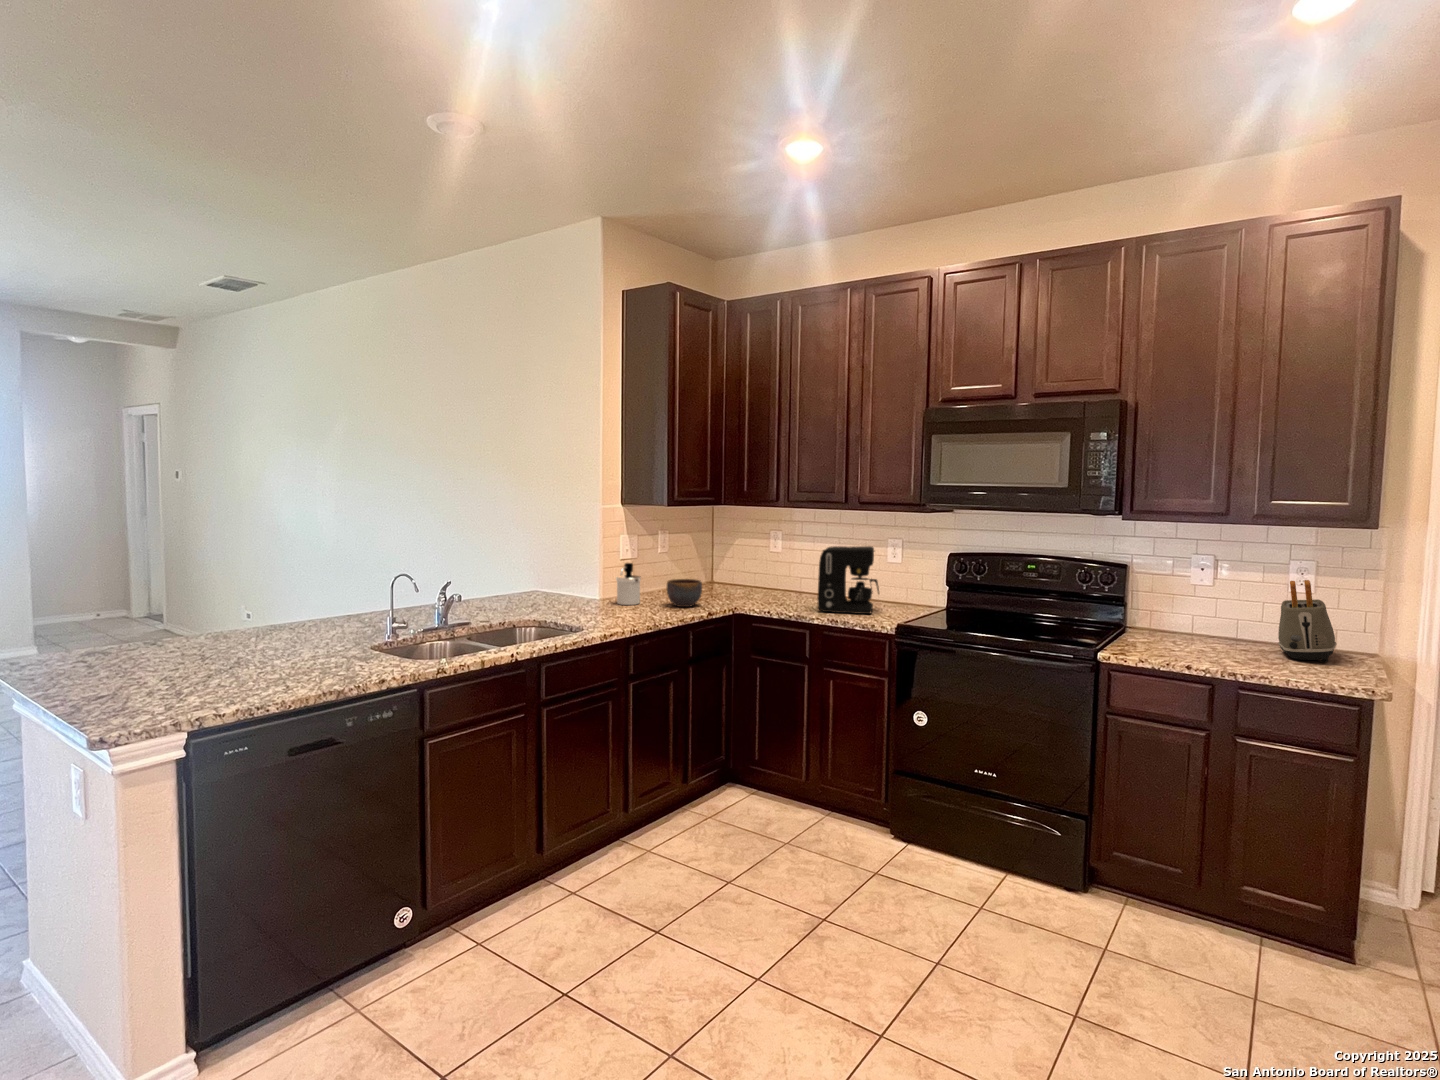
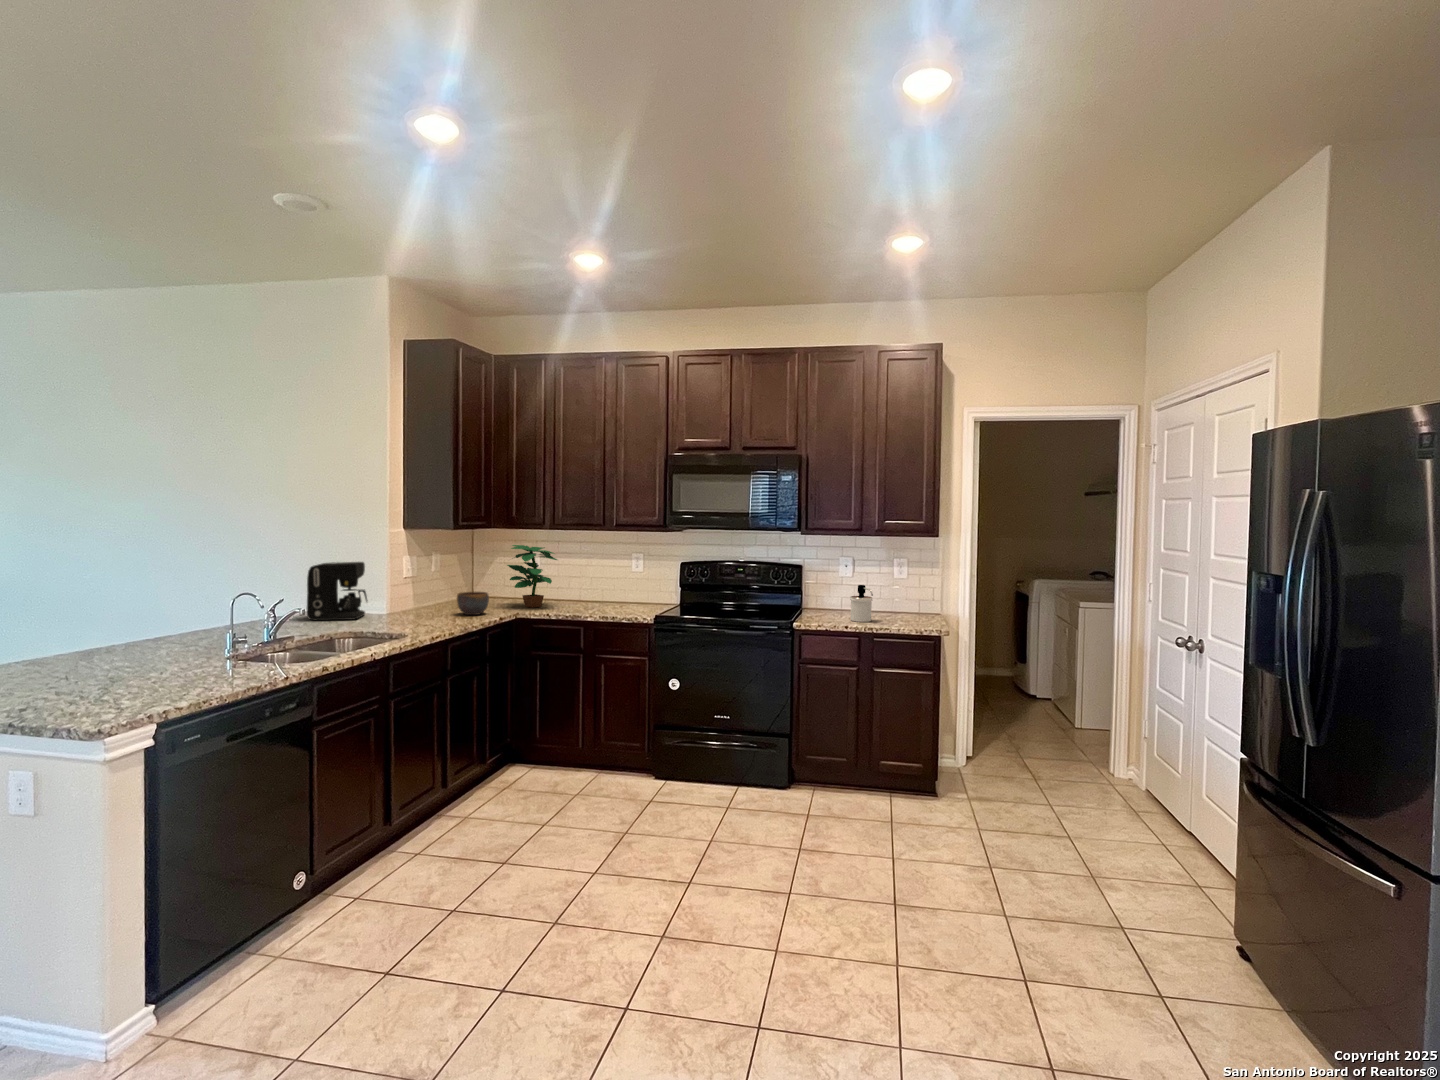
potted plant: none [730,525,789,601] -> present [507,545,557,608]
coffee maker: present [818,546,879,614] -> present [307,562,368,620]
soap dispenser: present [616,563,641,605] -> present [850,585,873,622]
toaster: present [1278,580,1337,662] -> none [890,570,919,619]

